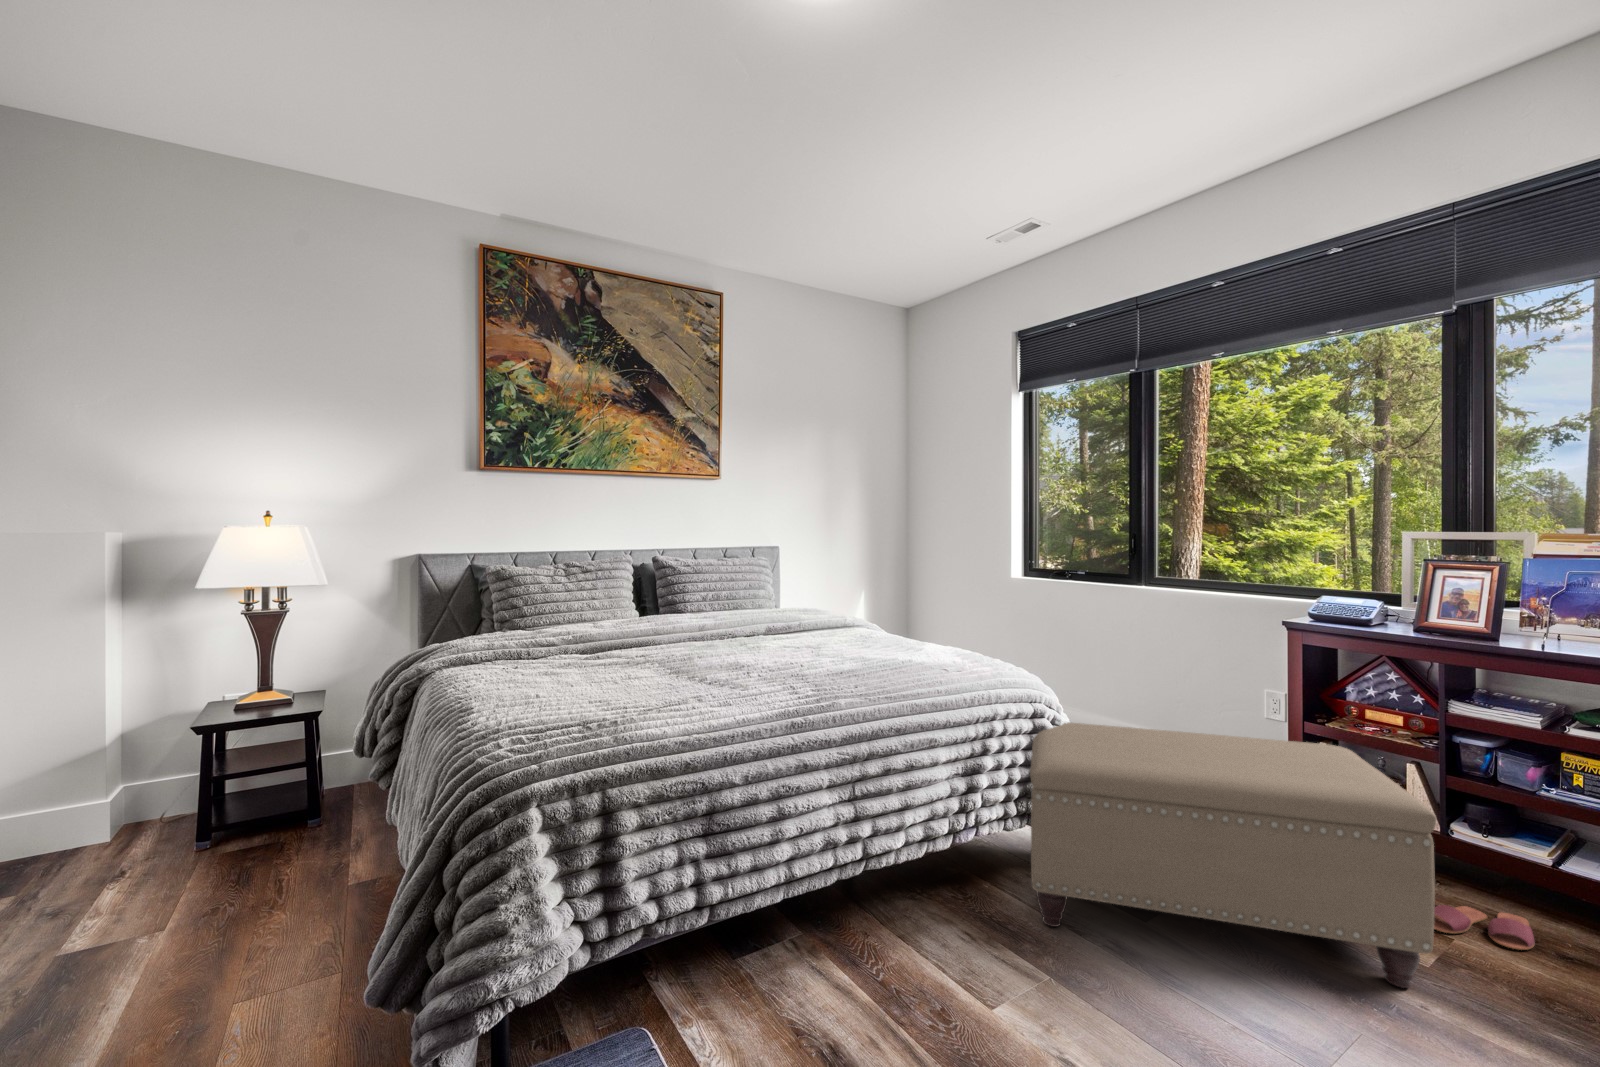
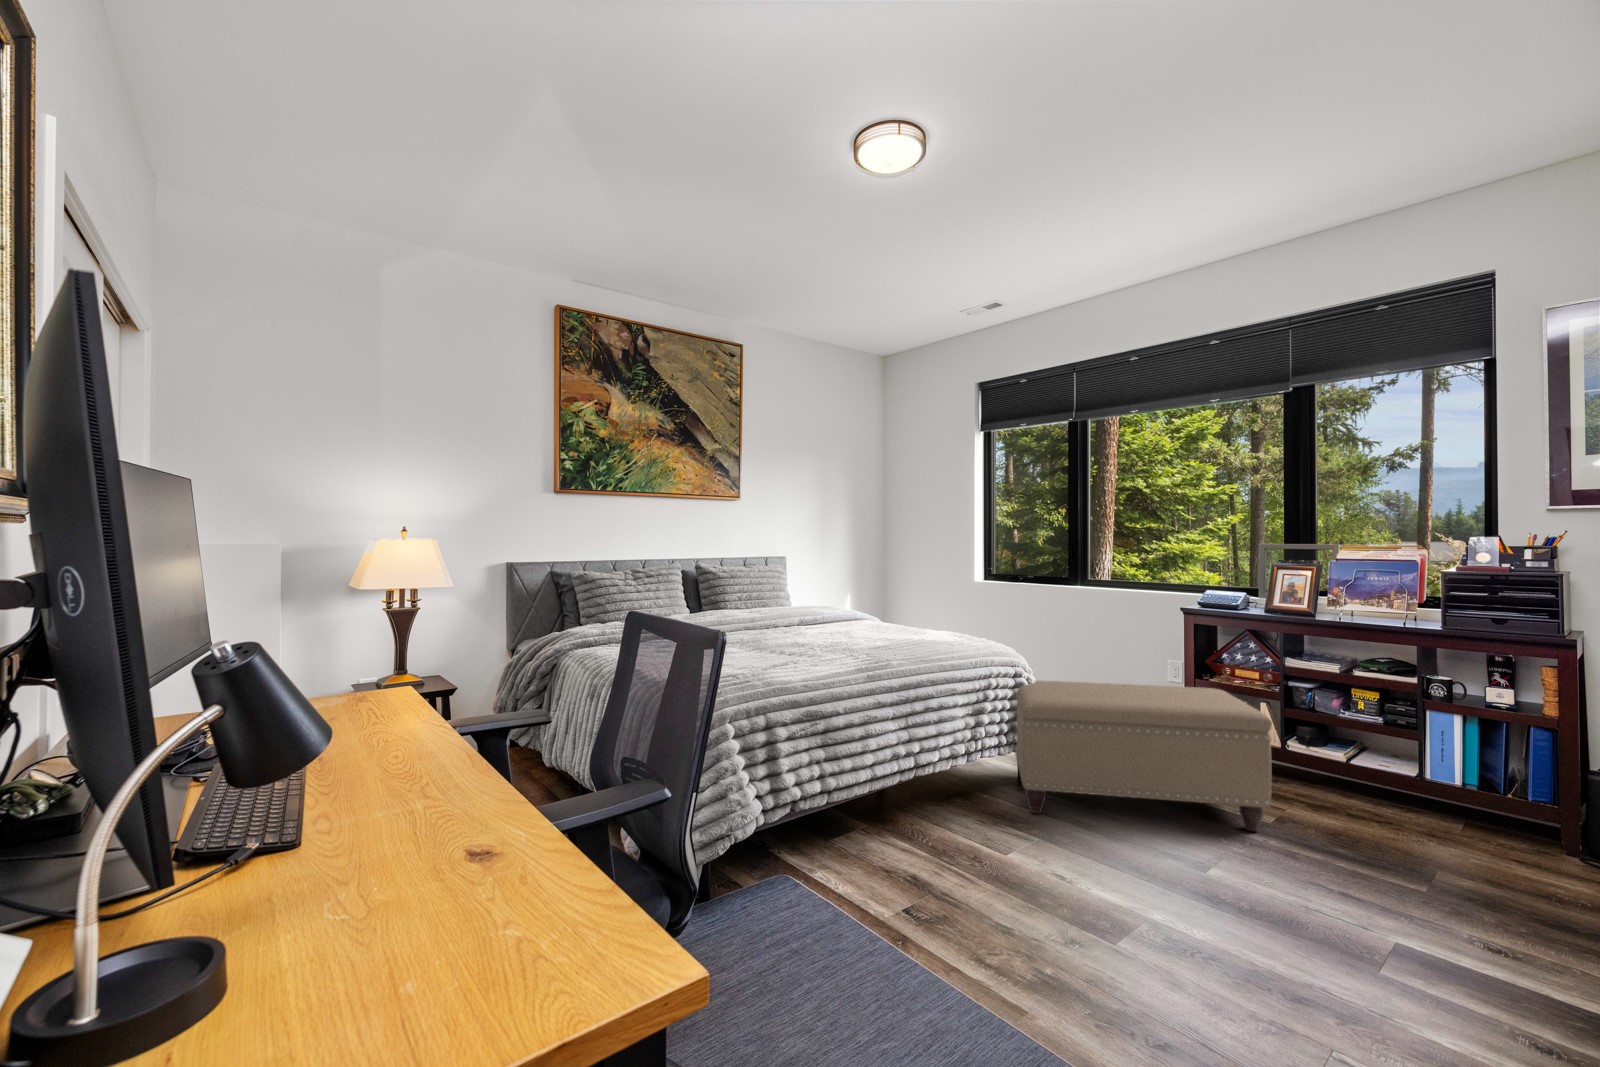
slippers: present [1434,905,1535,950] -> none [1269,790,1334,811]

